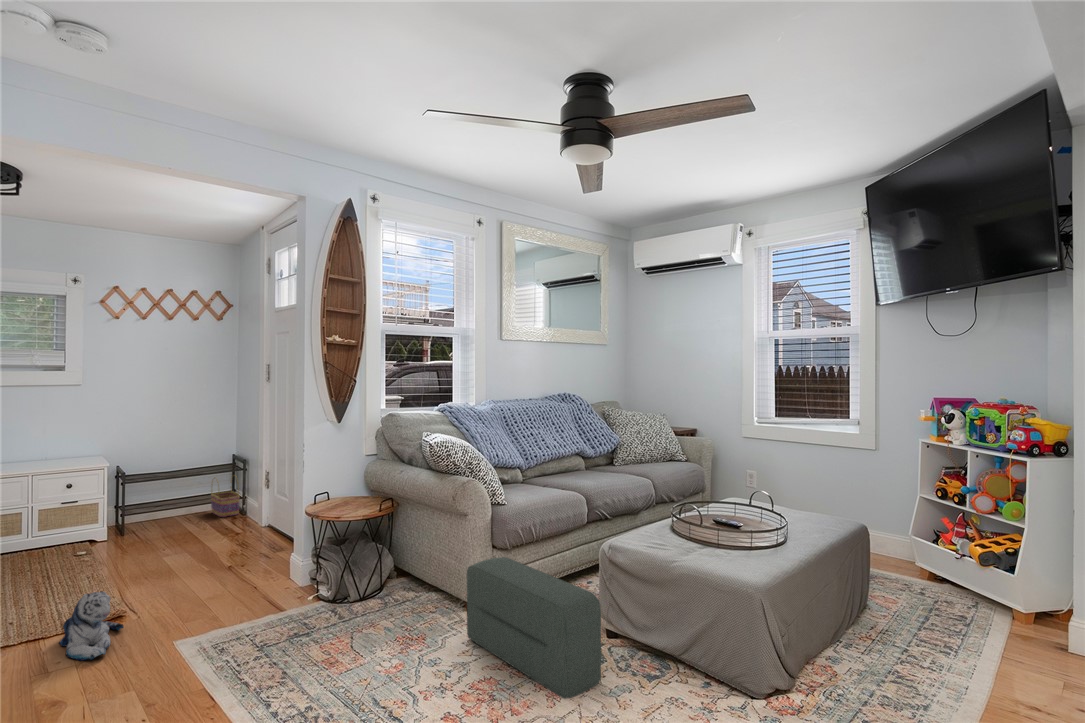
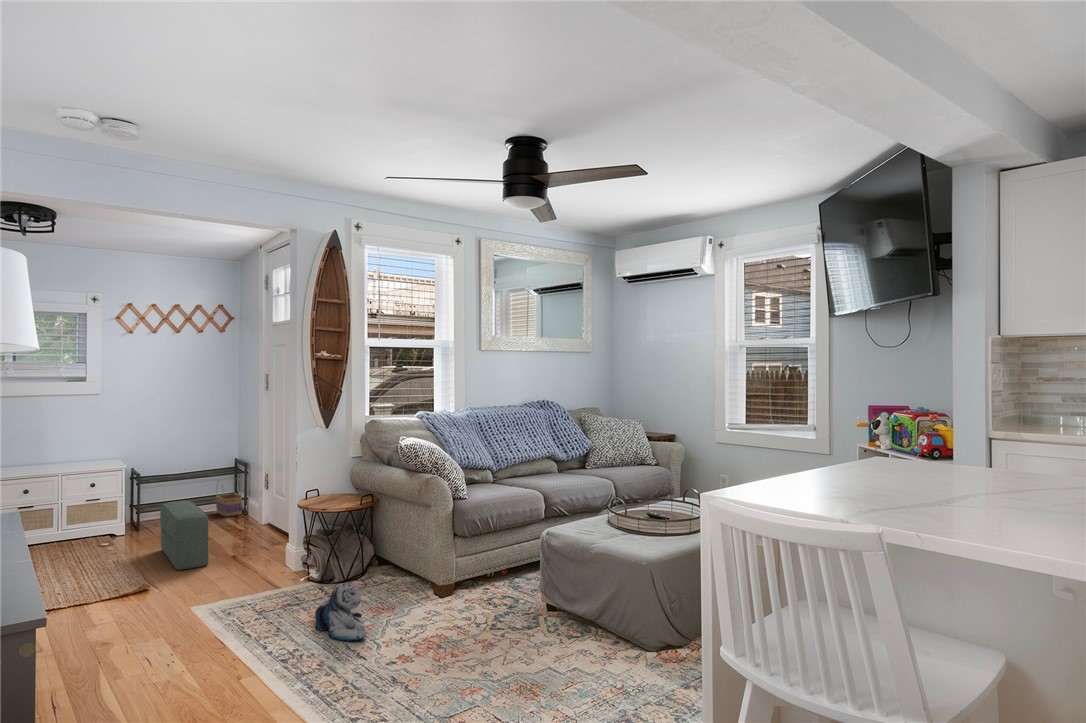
pouf: present [467,557,601,699] -> present [160,501,209,570]
plush toy: present [59,591,123,661] -> present [315,582,366,641]

